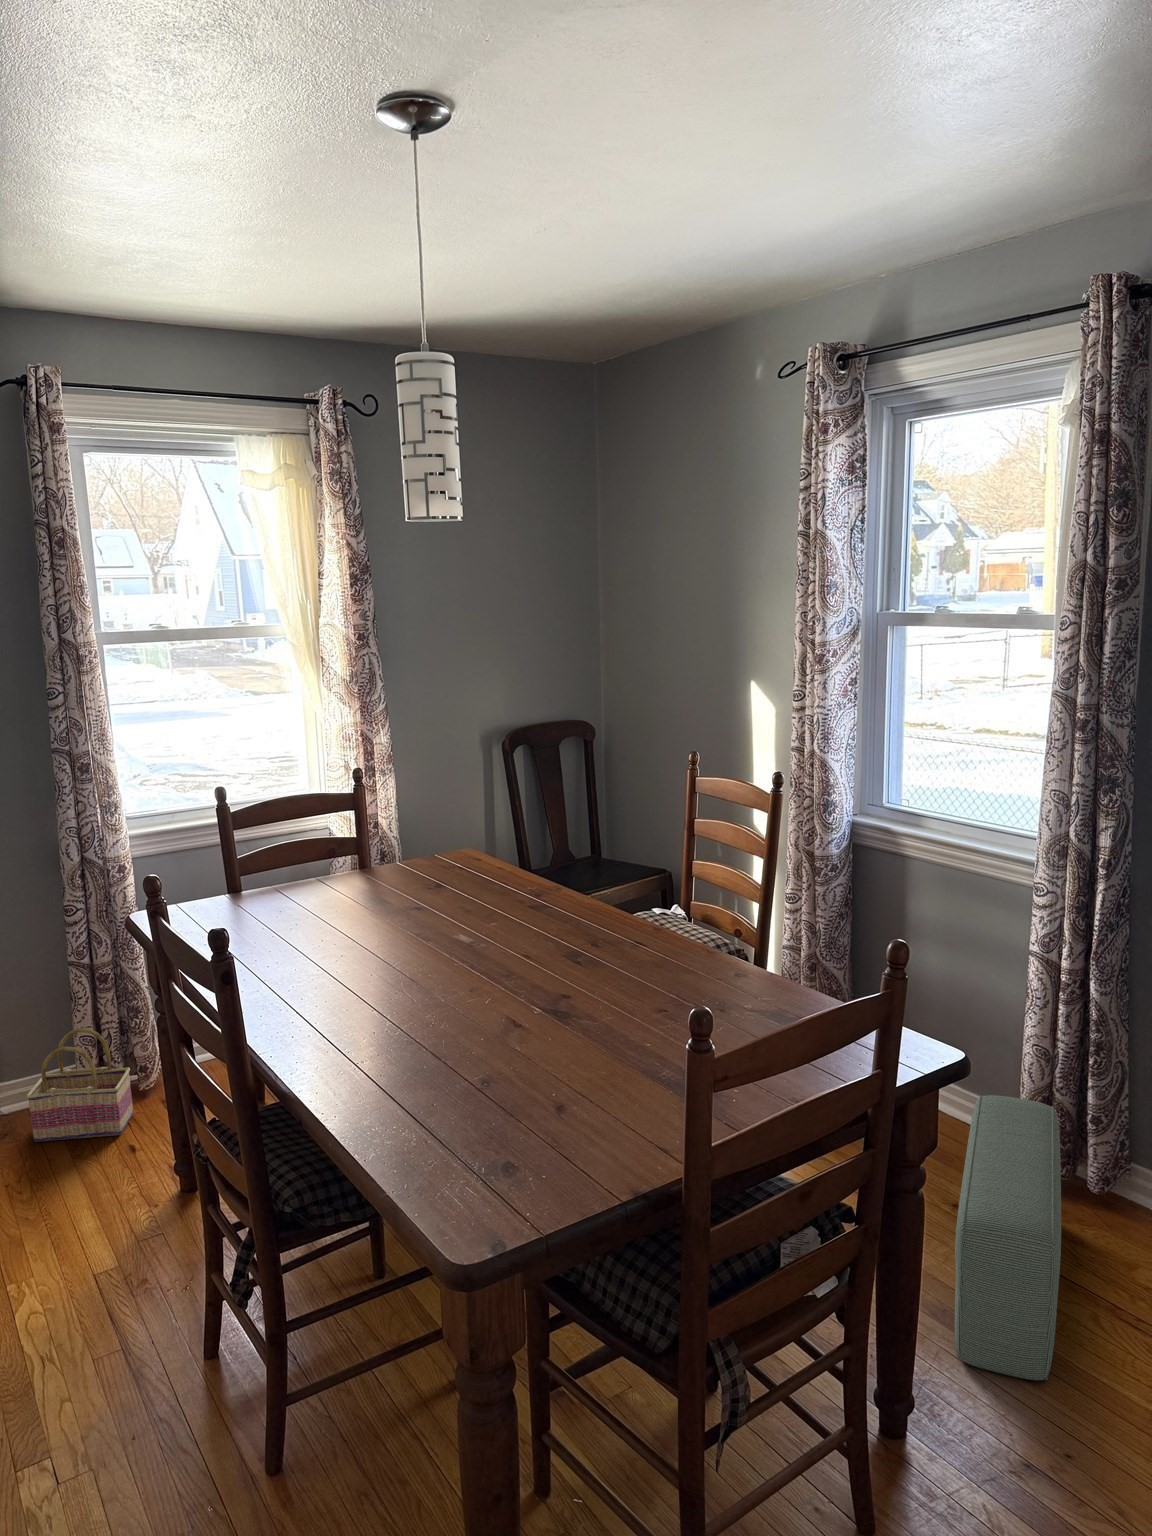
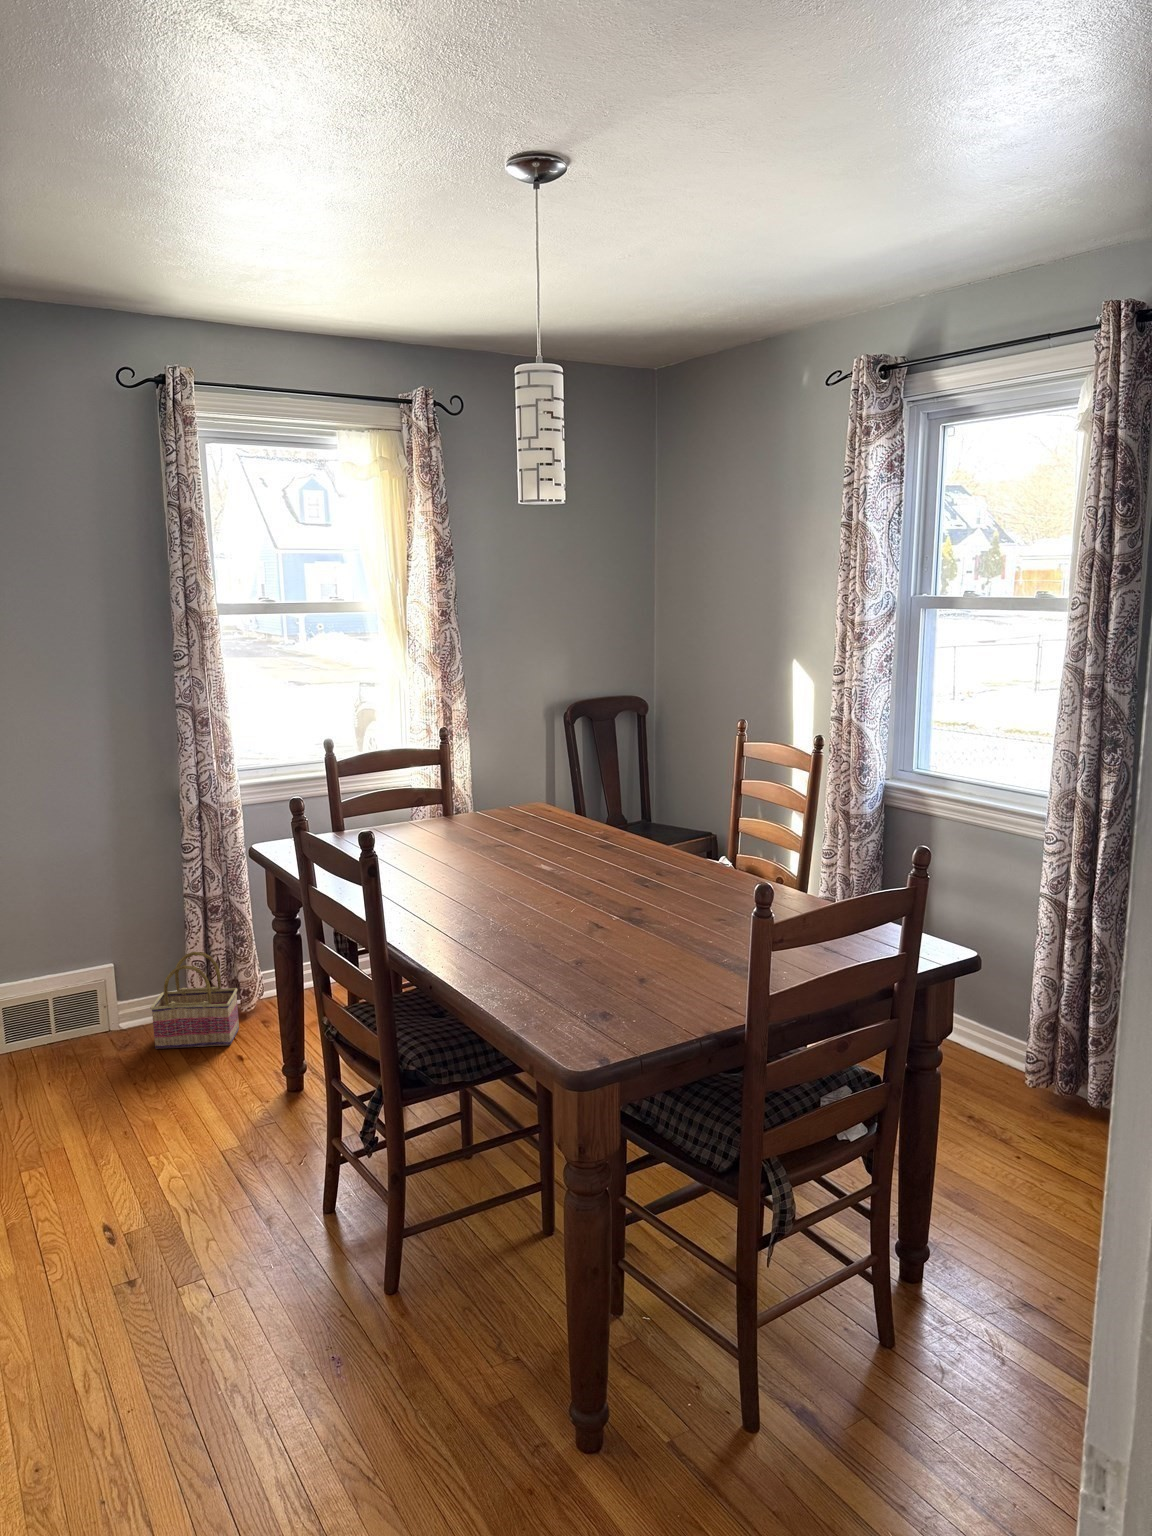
pouf: present [955,1095,1061,1380] -> none [967,1017,1062,1243]

